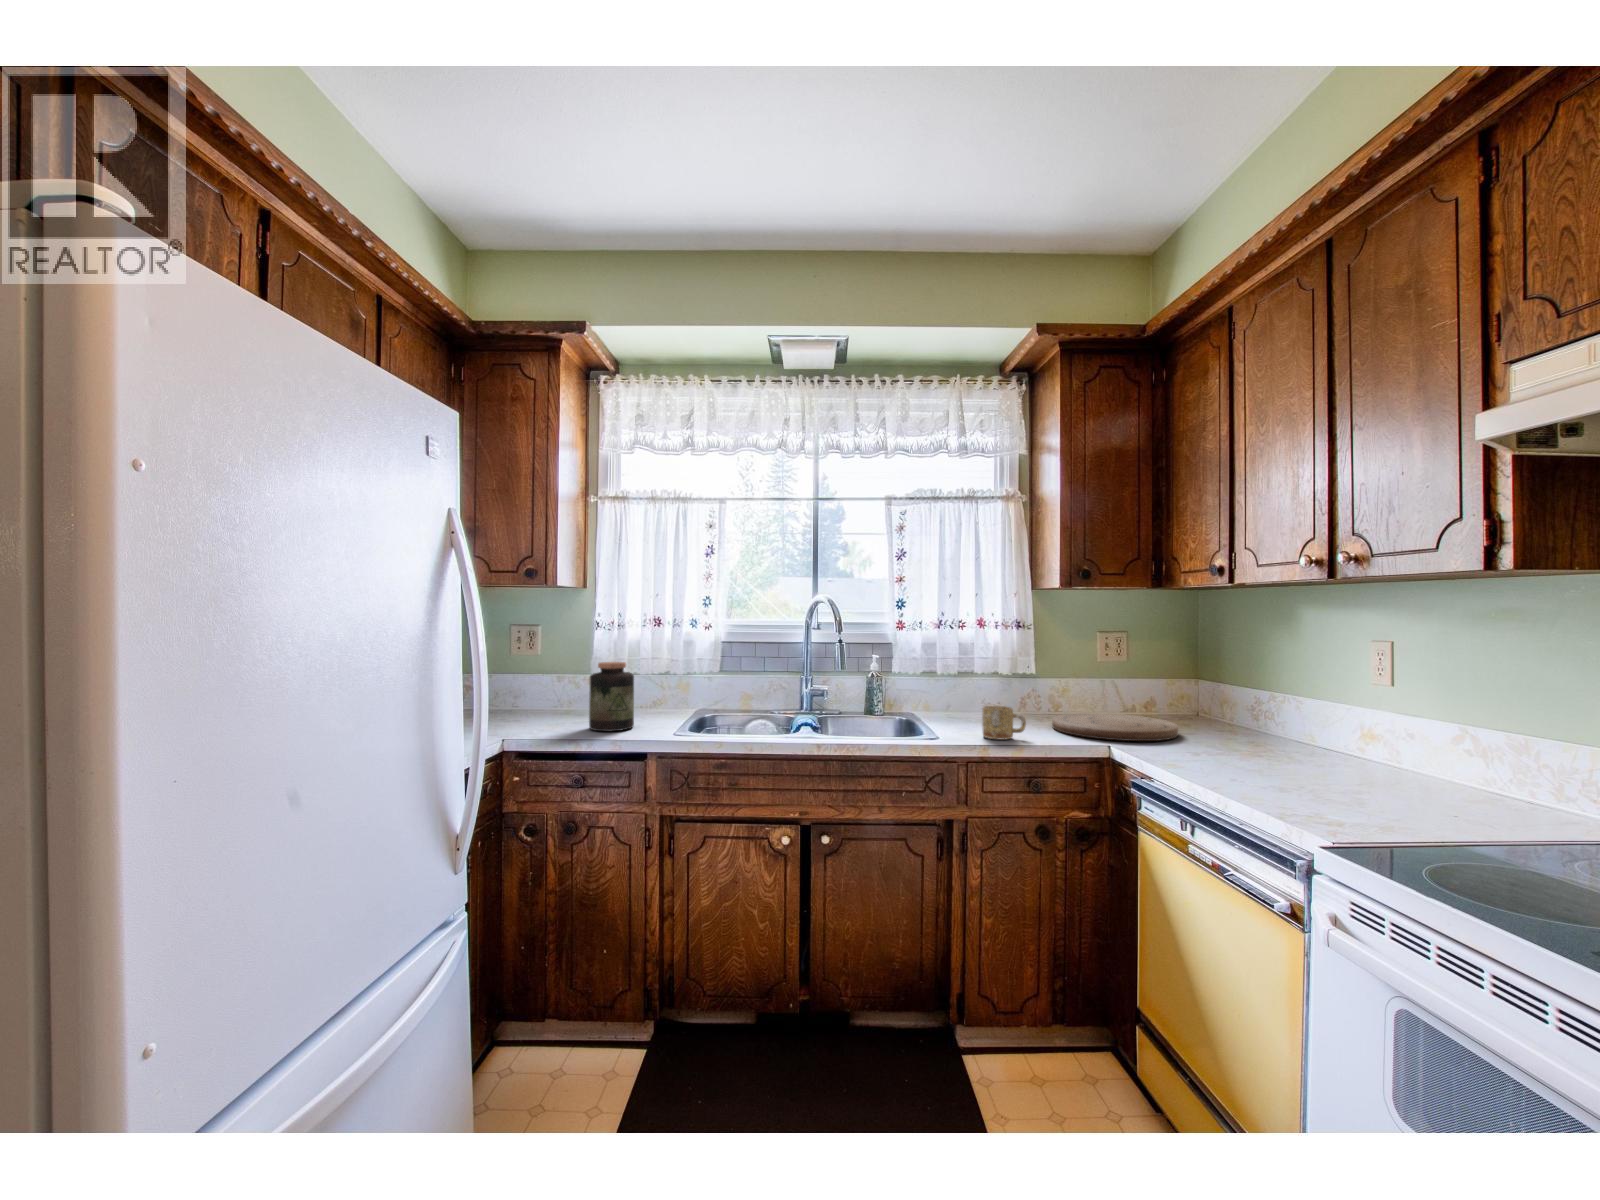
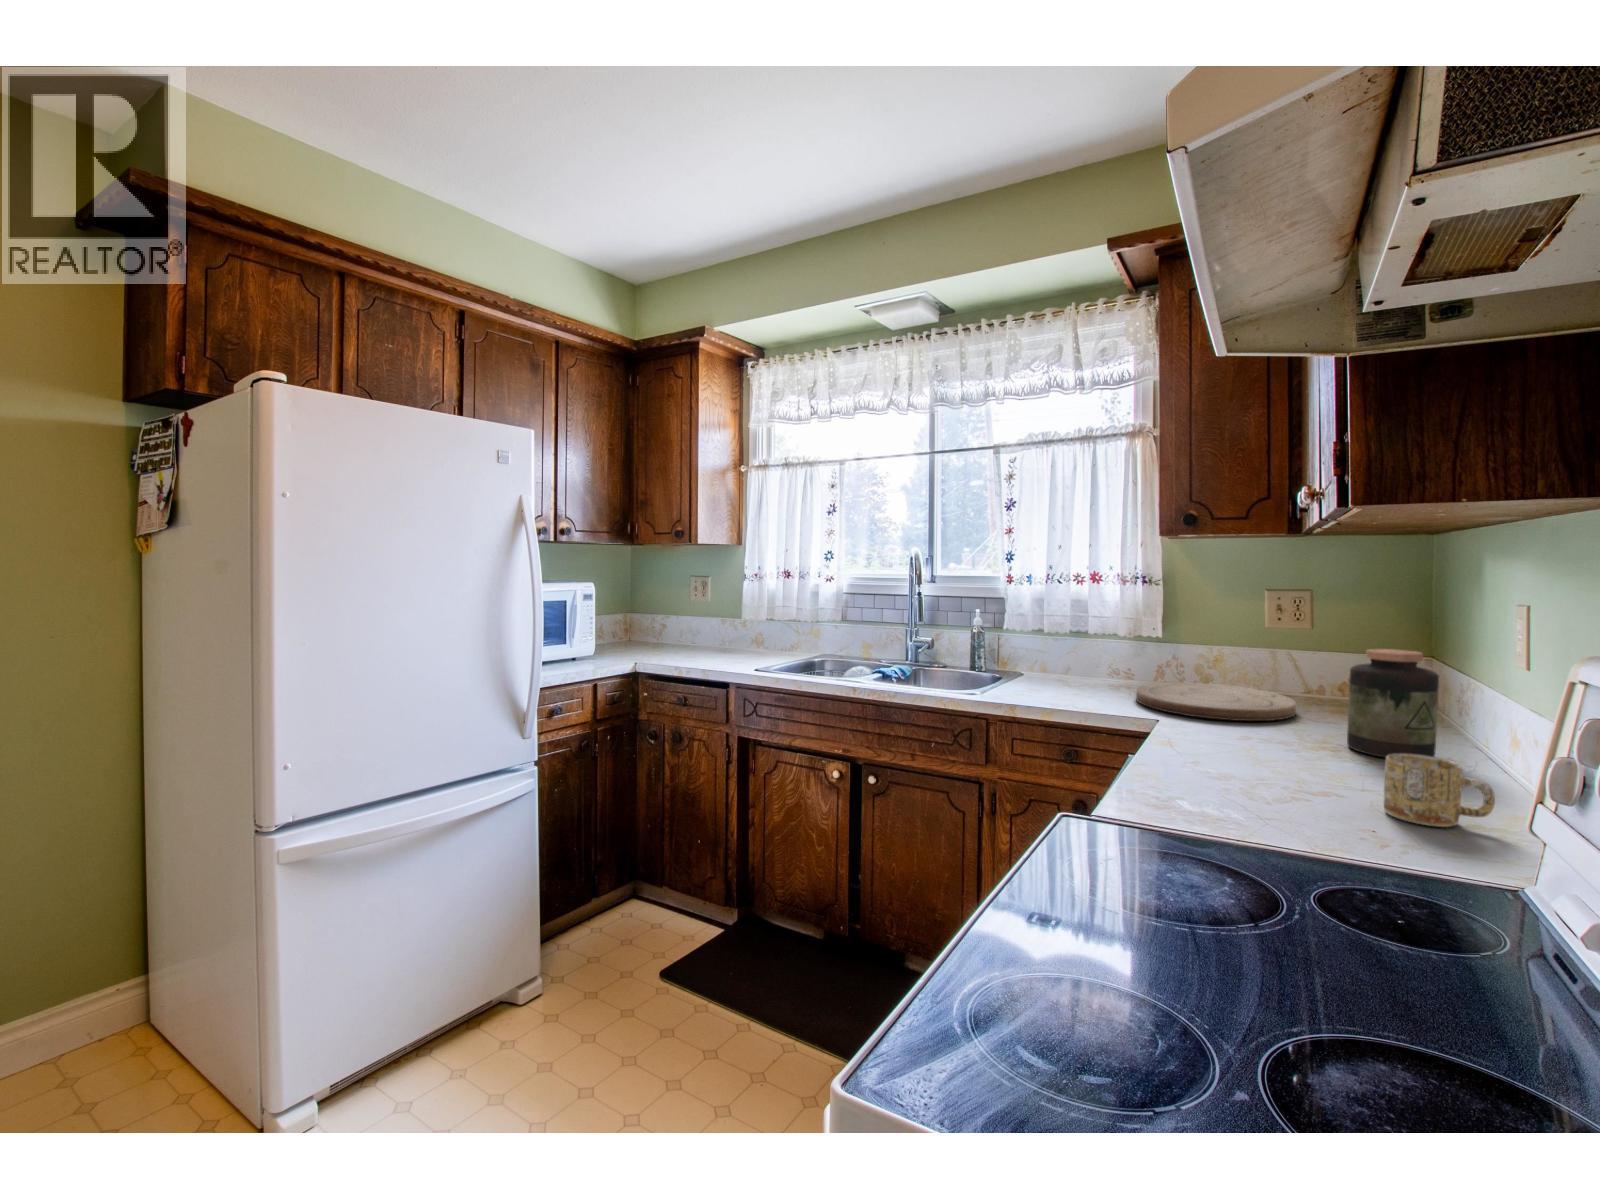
jar: present [589,662,634,731] -> present [1347,649,1439,758]
mug: present [982,706,1026,740] -> present [1384,754,1495,827]

